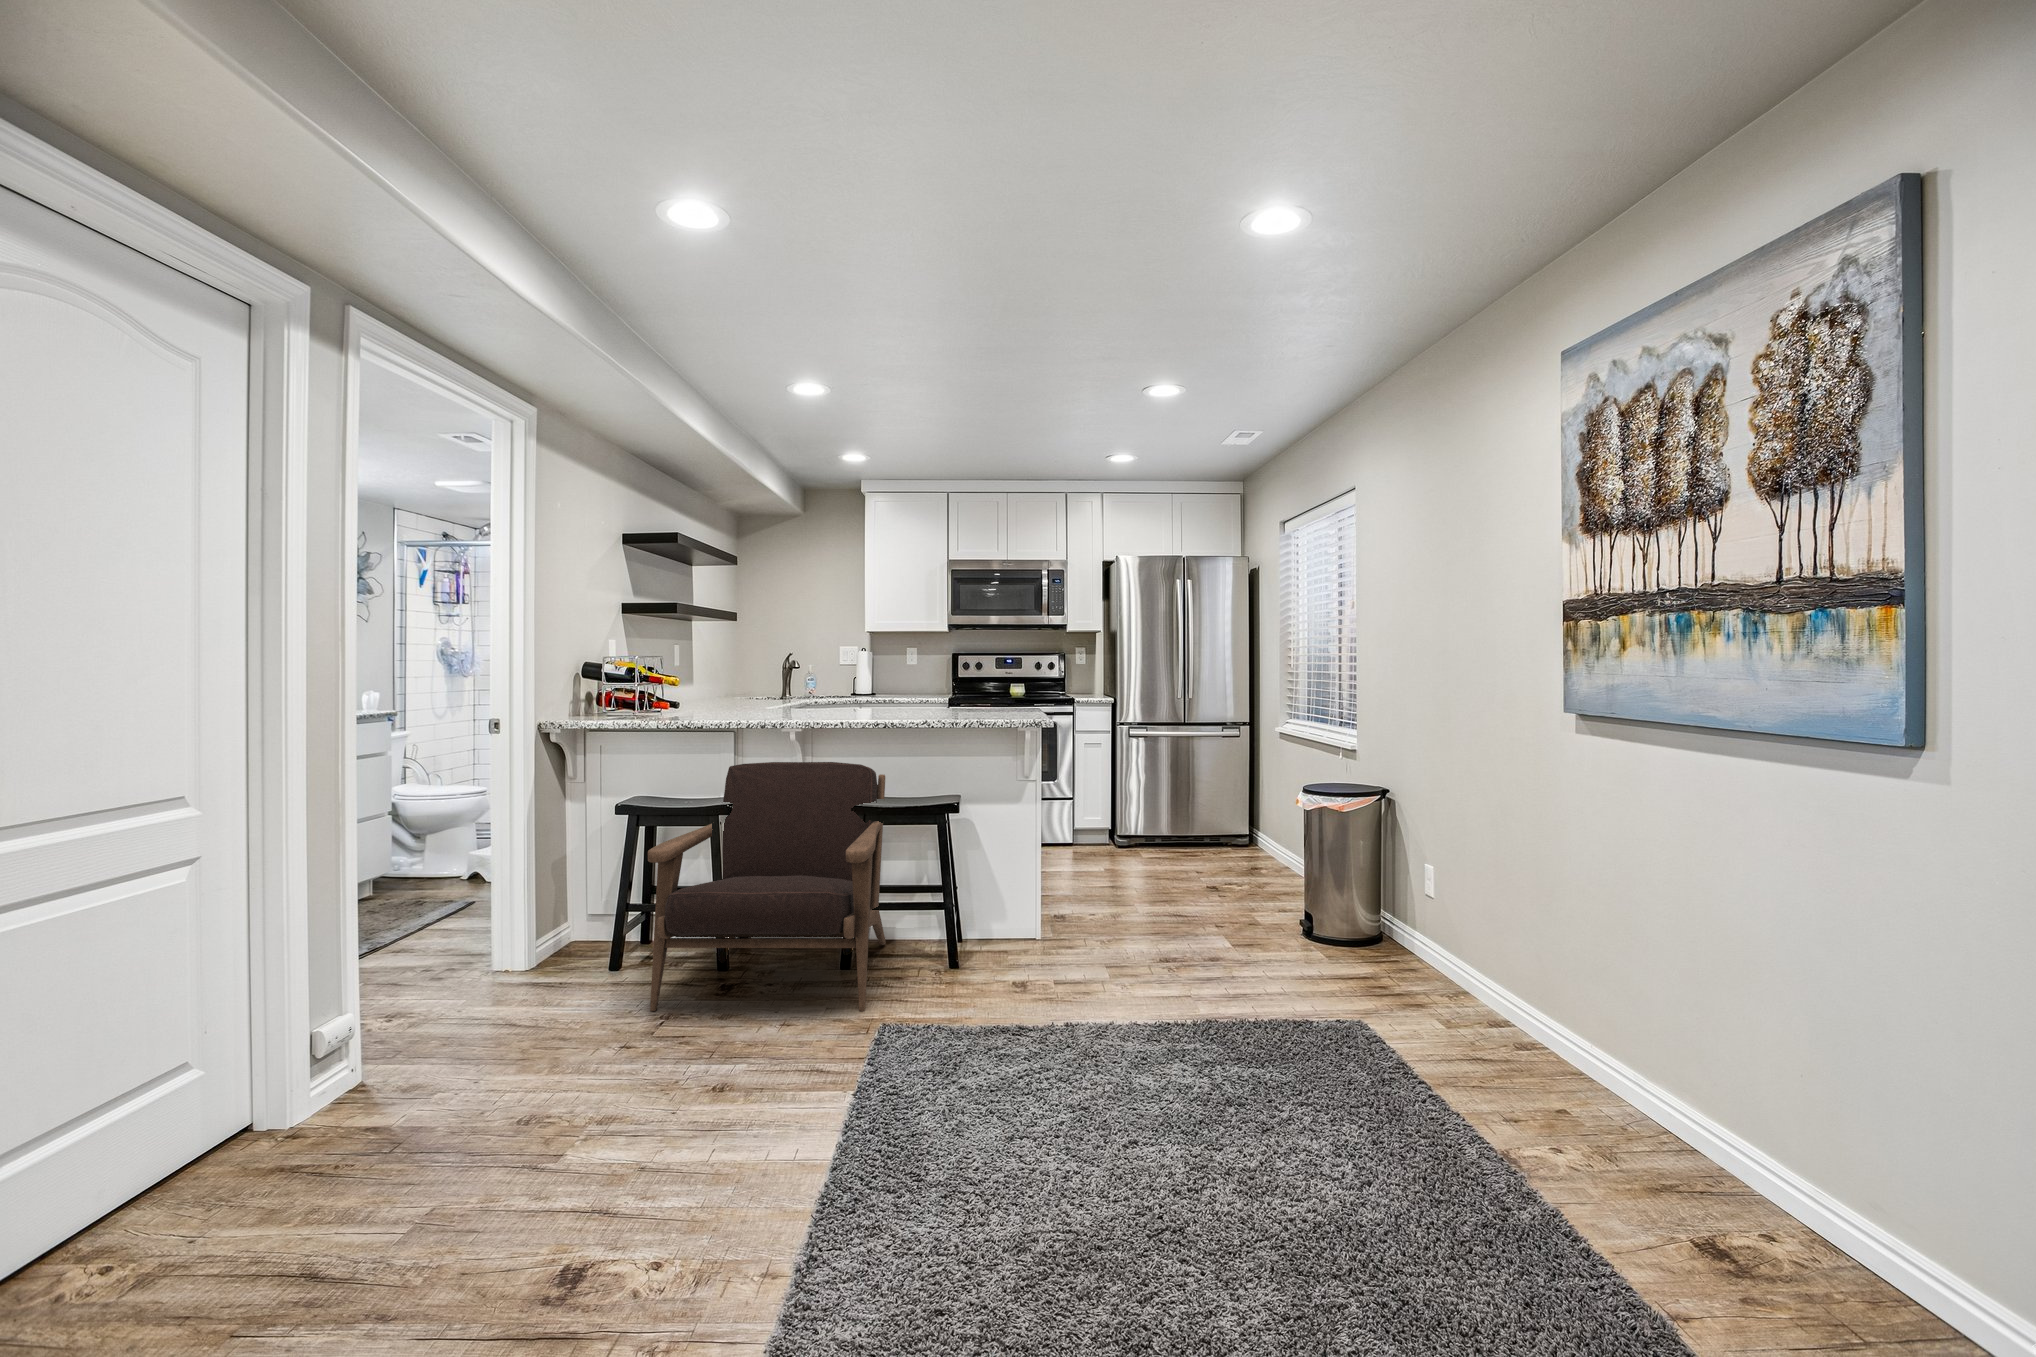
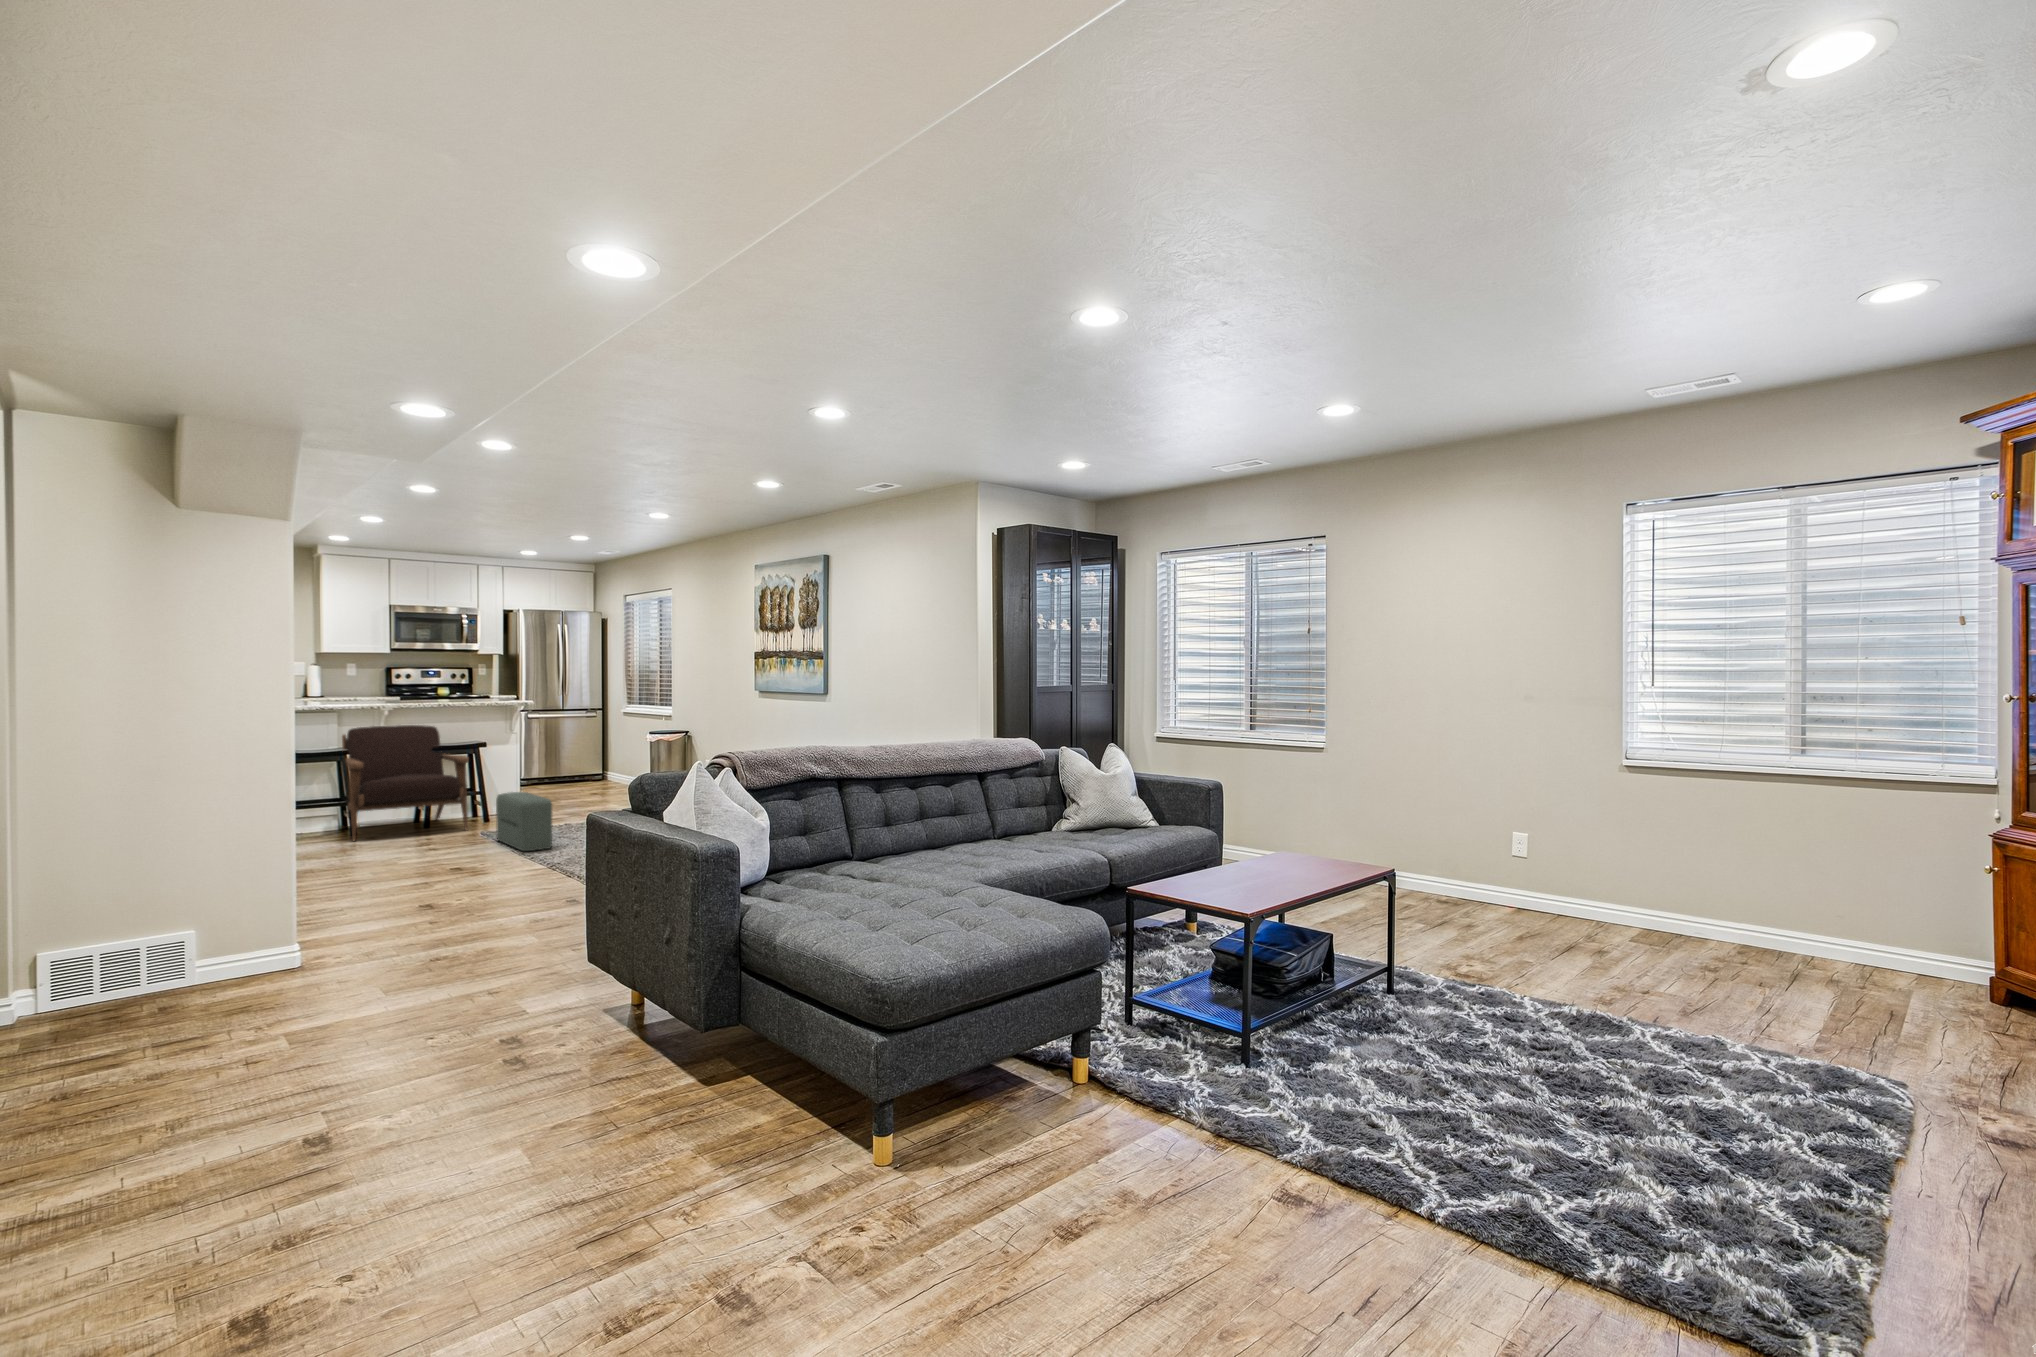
pouf: none [770,982,900,1241] -> present [496,792,552,851]

